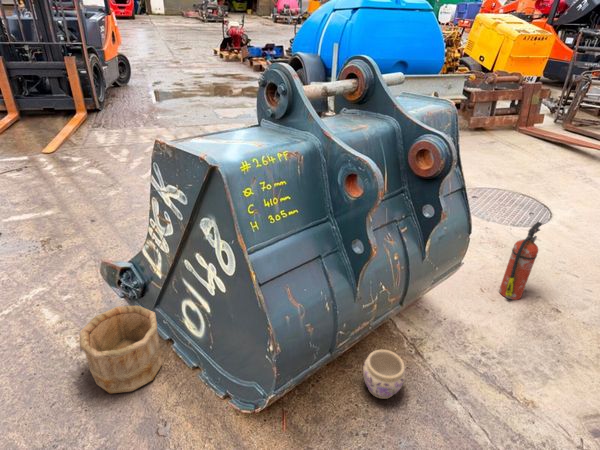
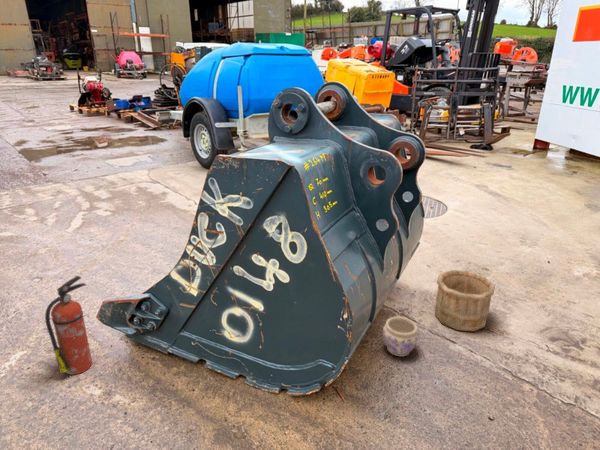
fire extinguisher: present [499,222,542,300] -> present [45,276,92,375]
wooden bucket: present [80,306,162,394] -> present [435,270,495,331]

